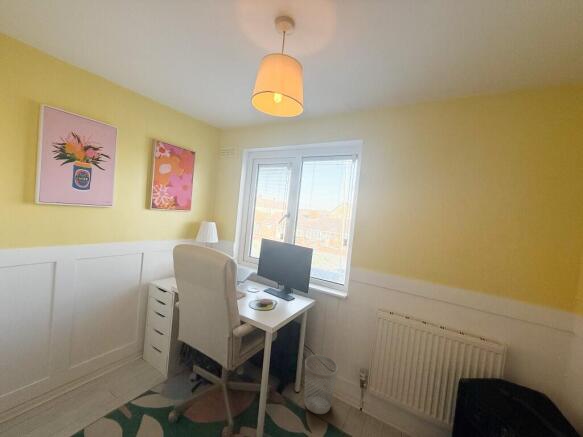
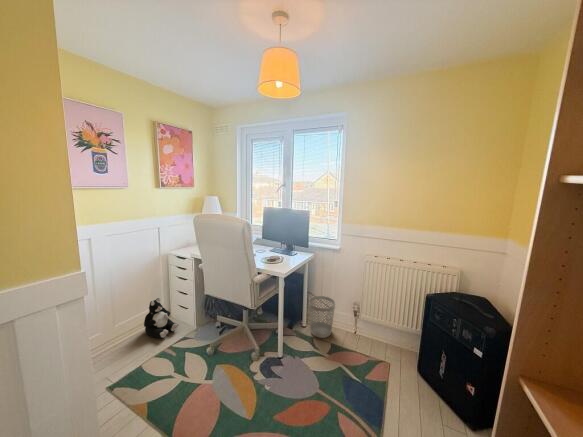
plush toy: none [104,337,147,389] -> present [144,298,179,338]

